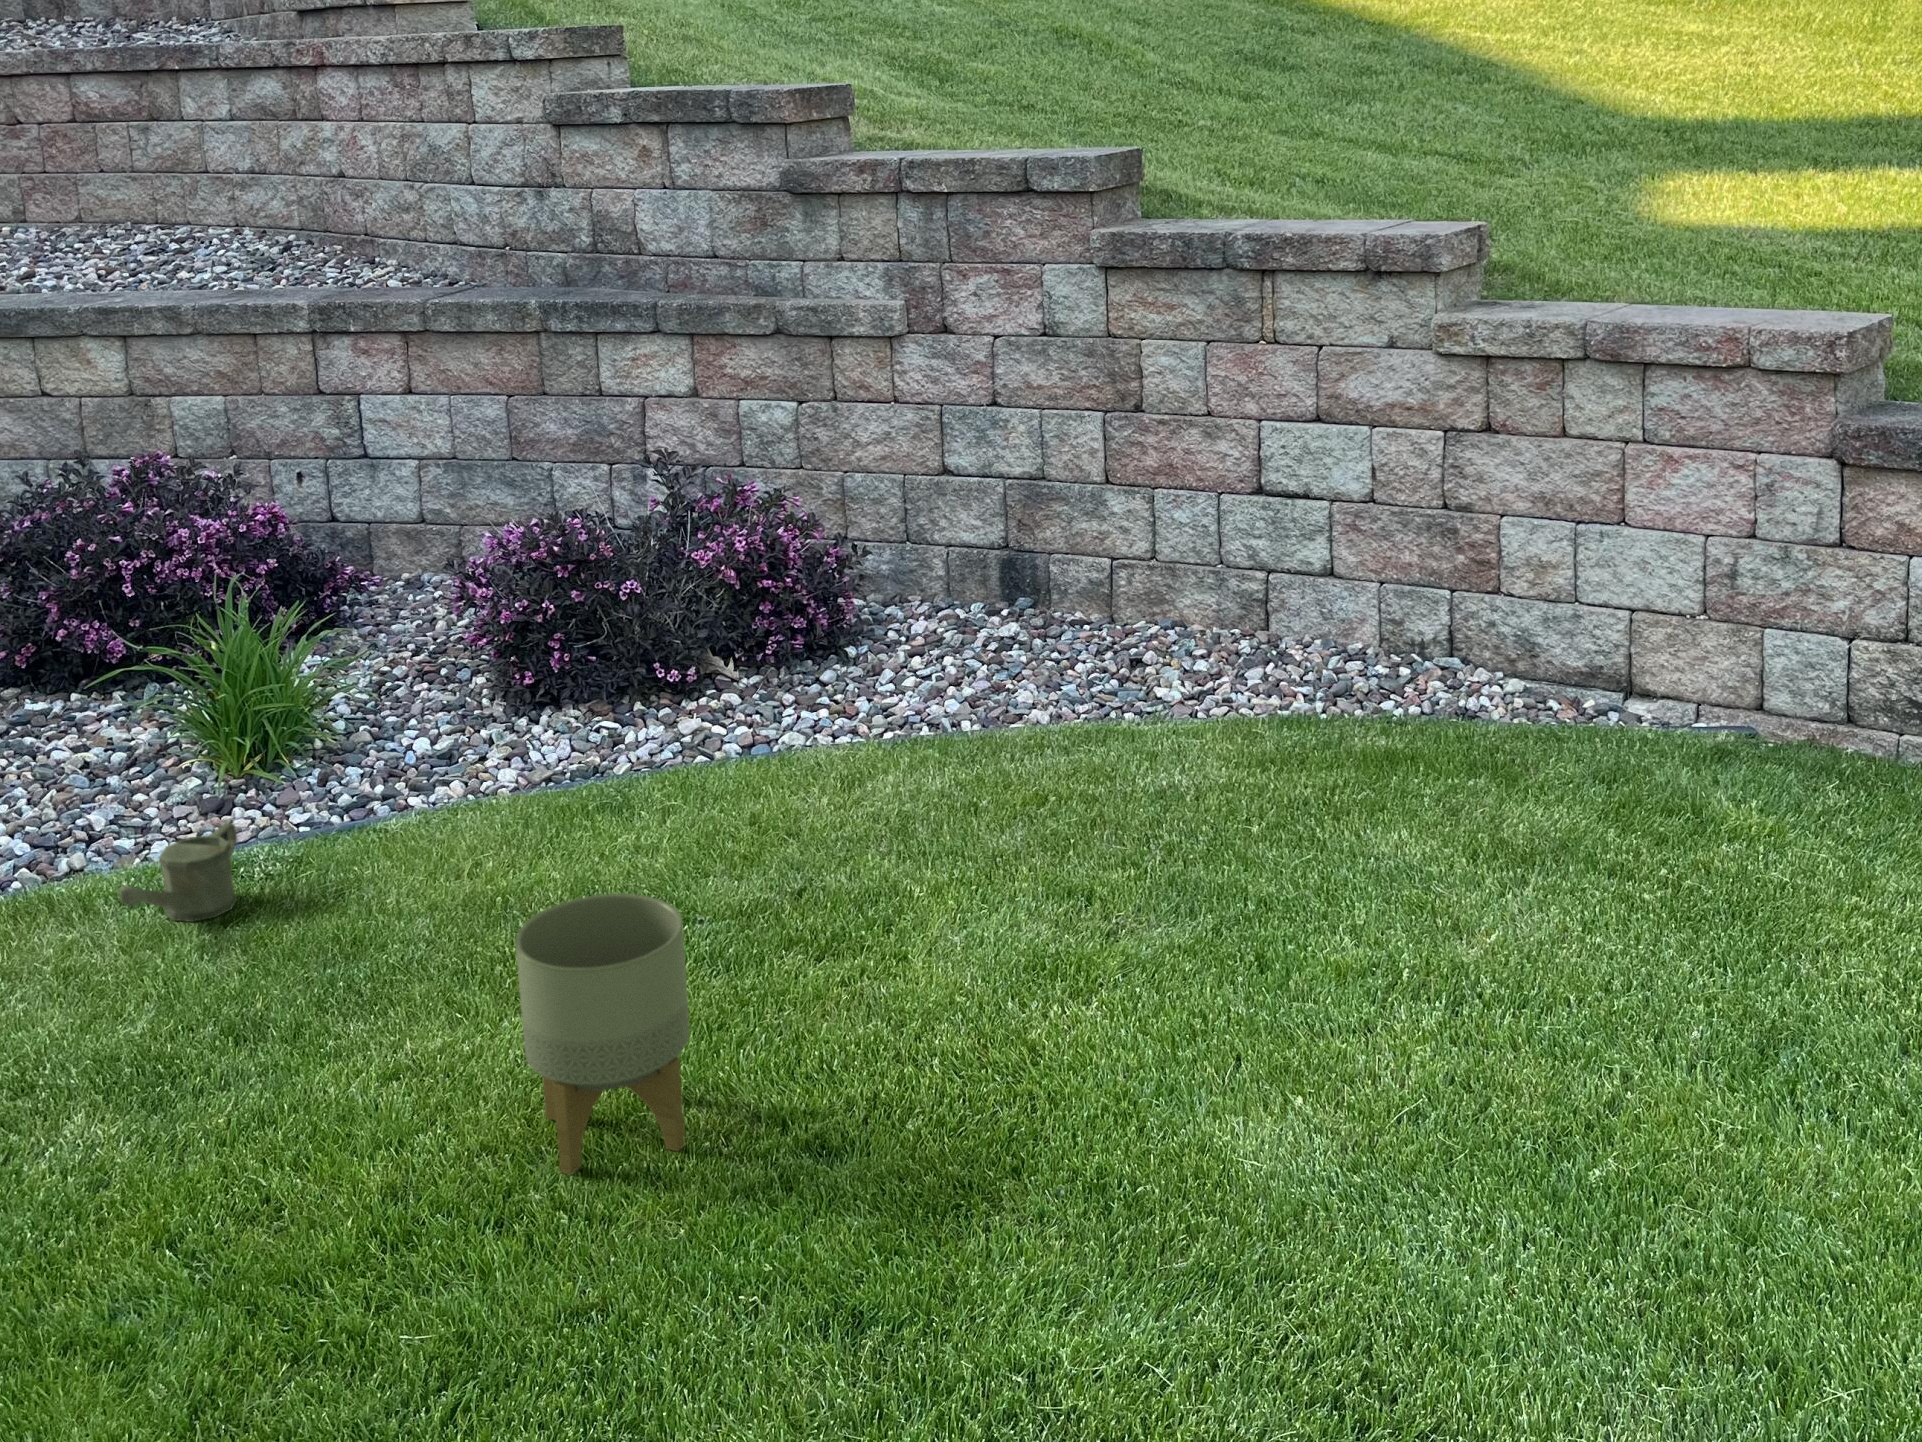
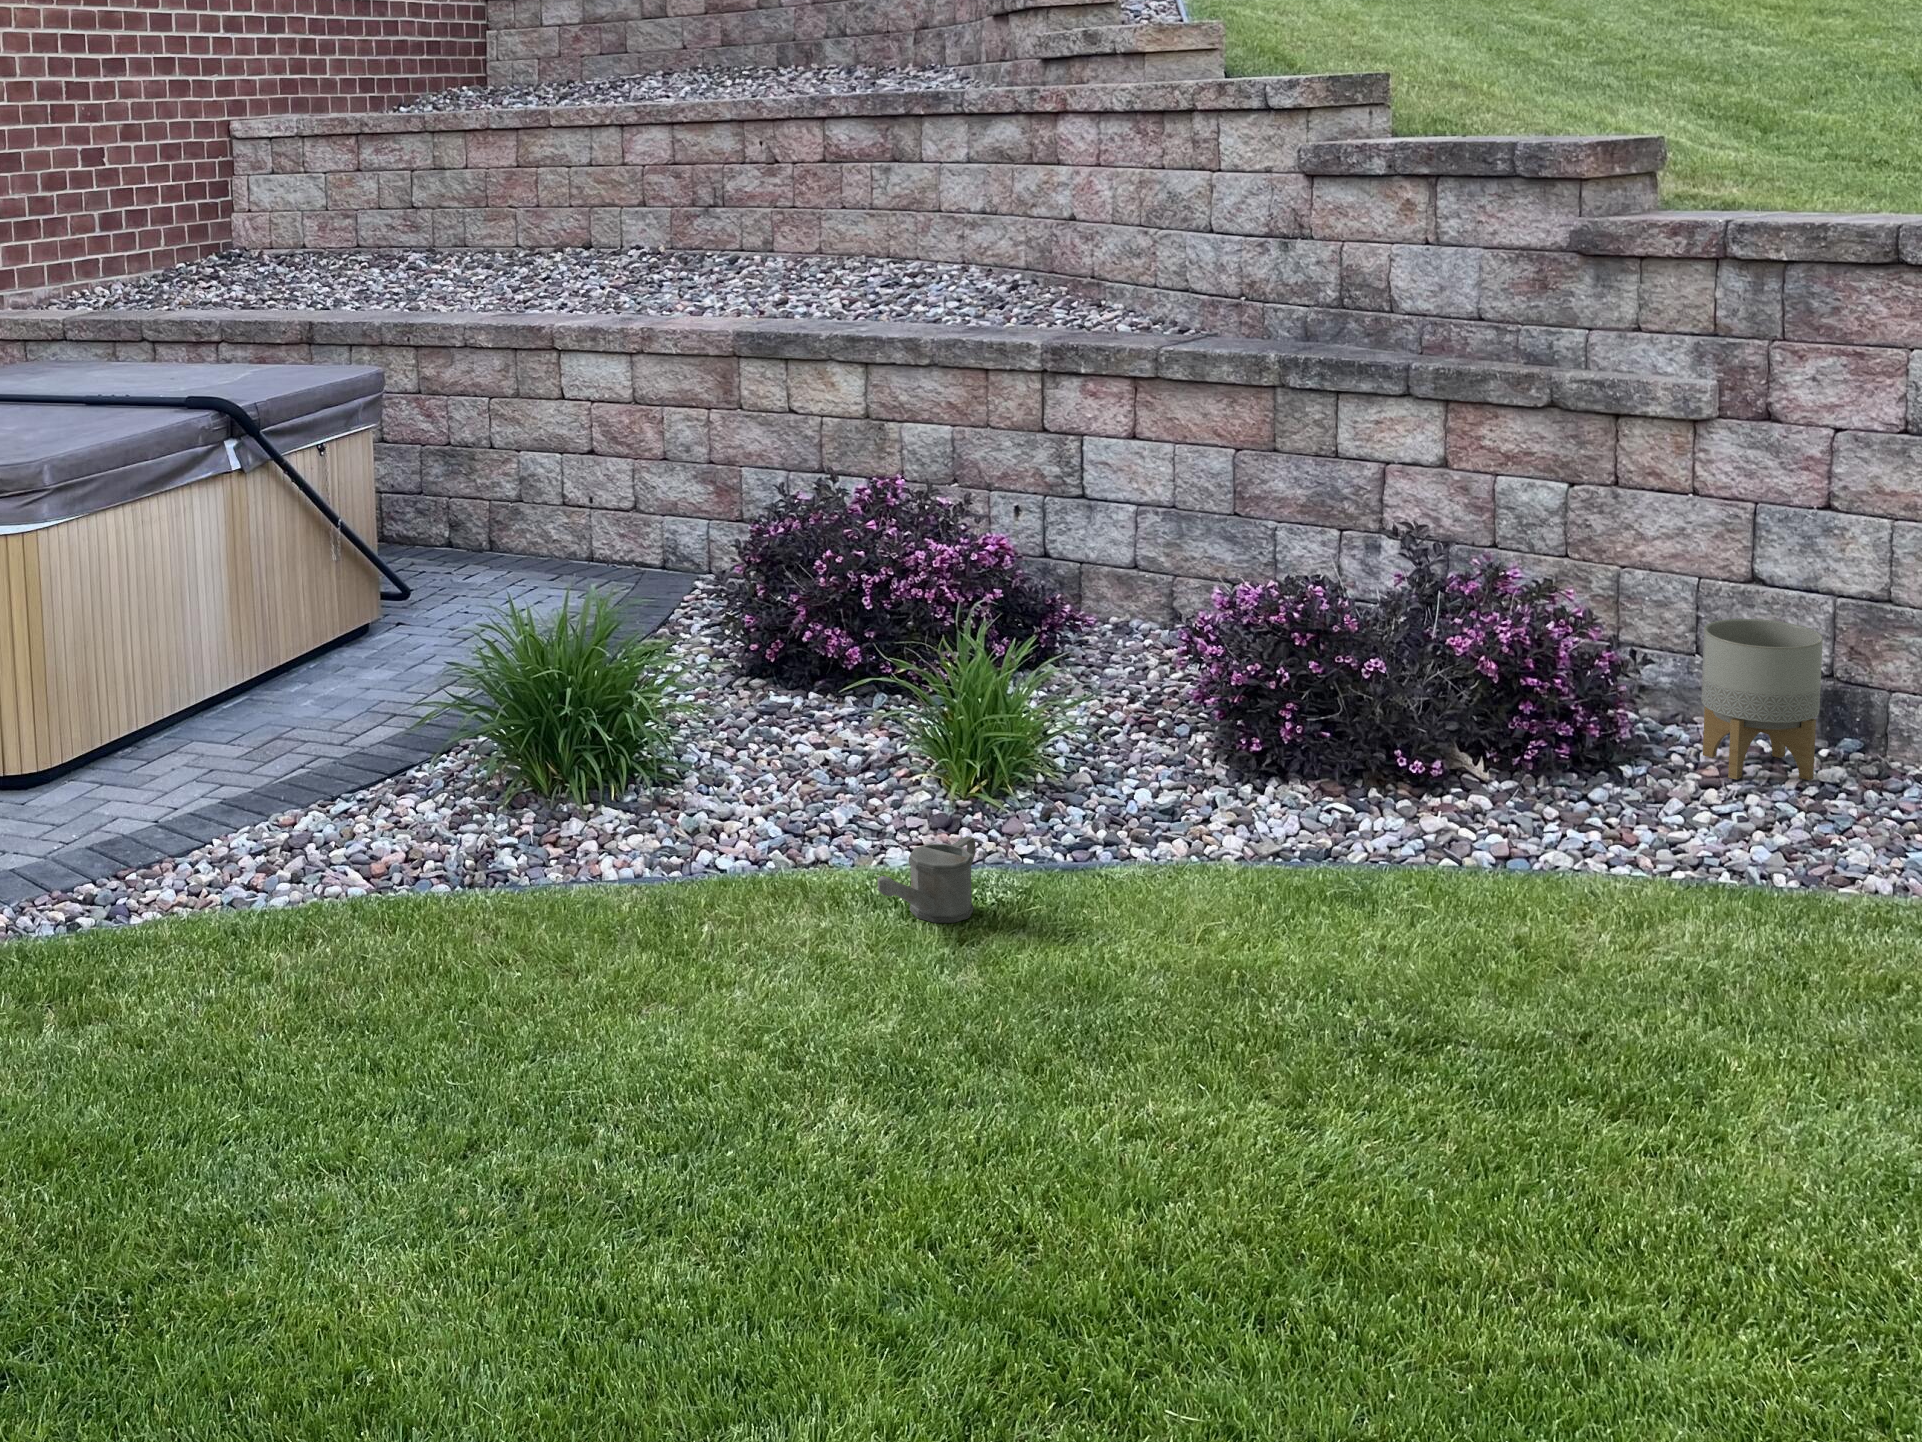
planter: present [515,894,690,1175] -> present [1701,619,1823,780]

